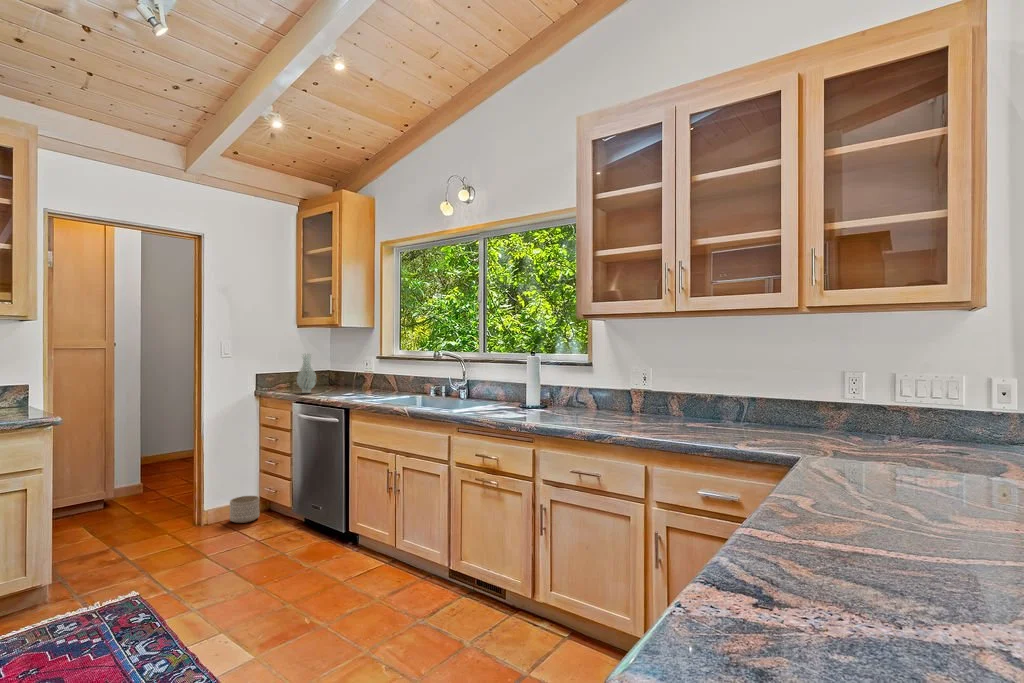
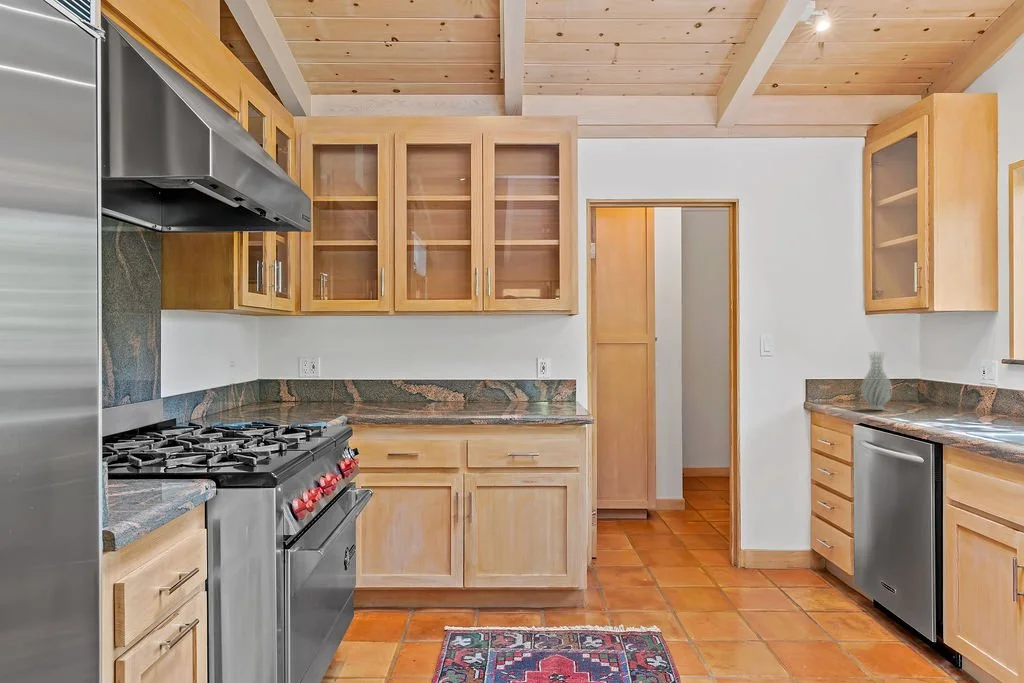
planter: present [230,496,259,523] -> none [772,540,810,577]

